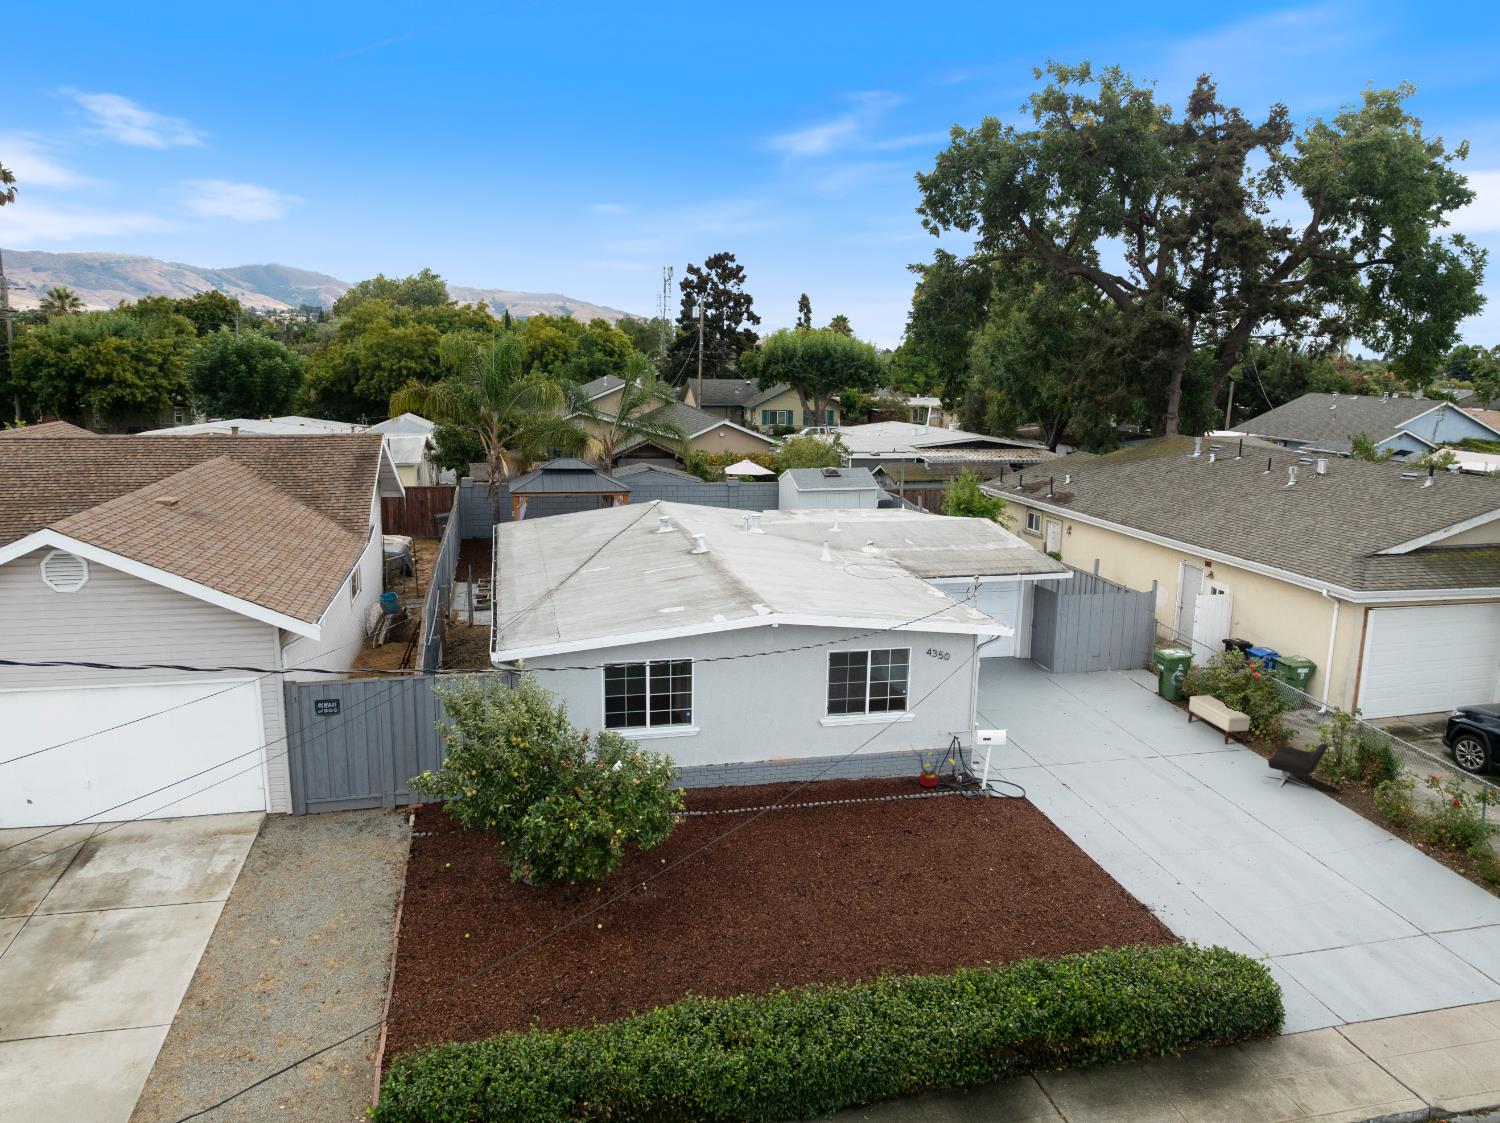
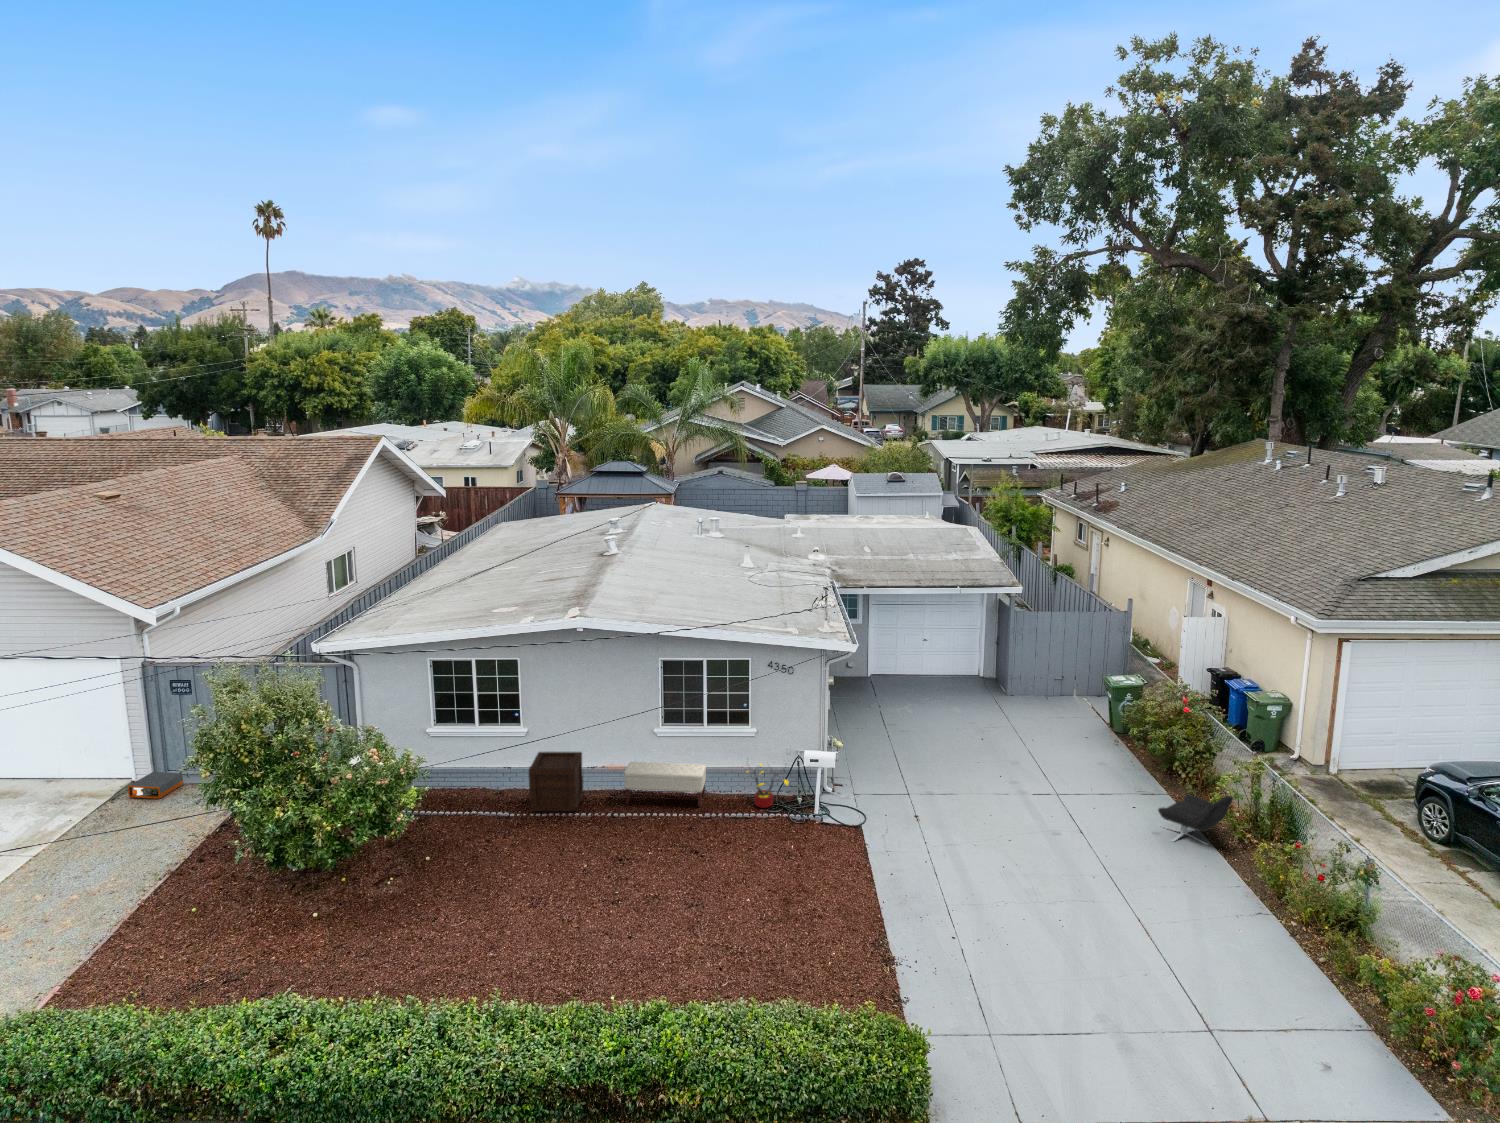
bench: present [1188,695,1251,744] -> present [624,762,706,807]
wooden crate: none [712,747,766,808] -> present [529,752,583,812]
storage box: none [281,801,329,830] -> present [128,772,183,799]

